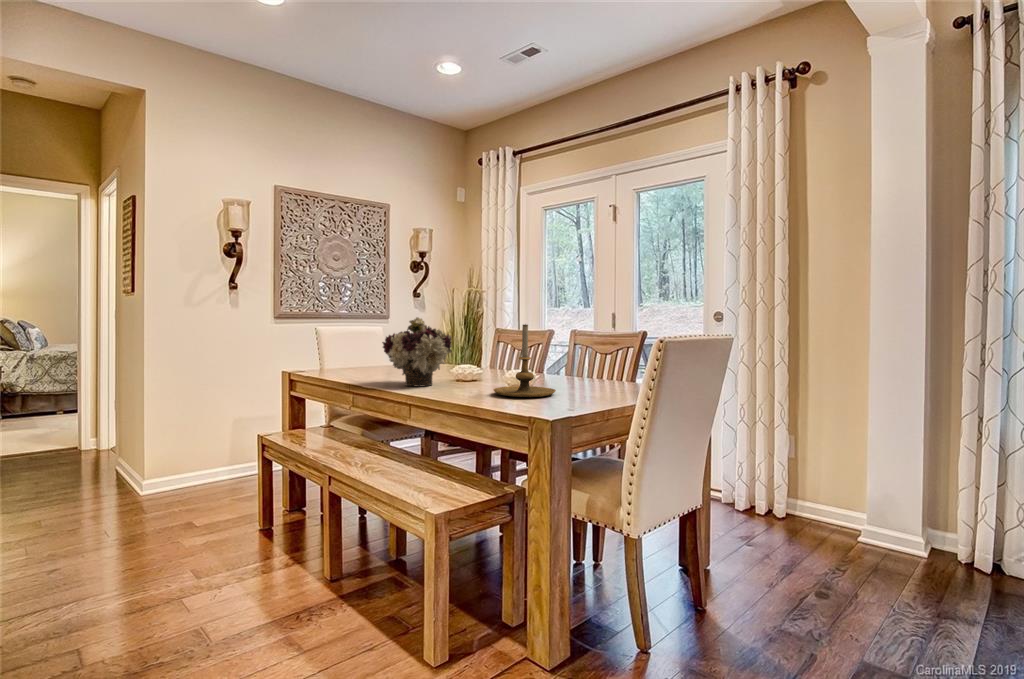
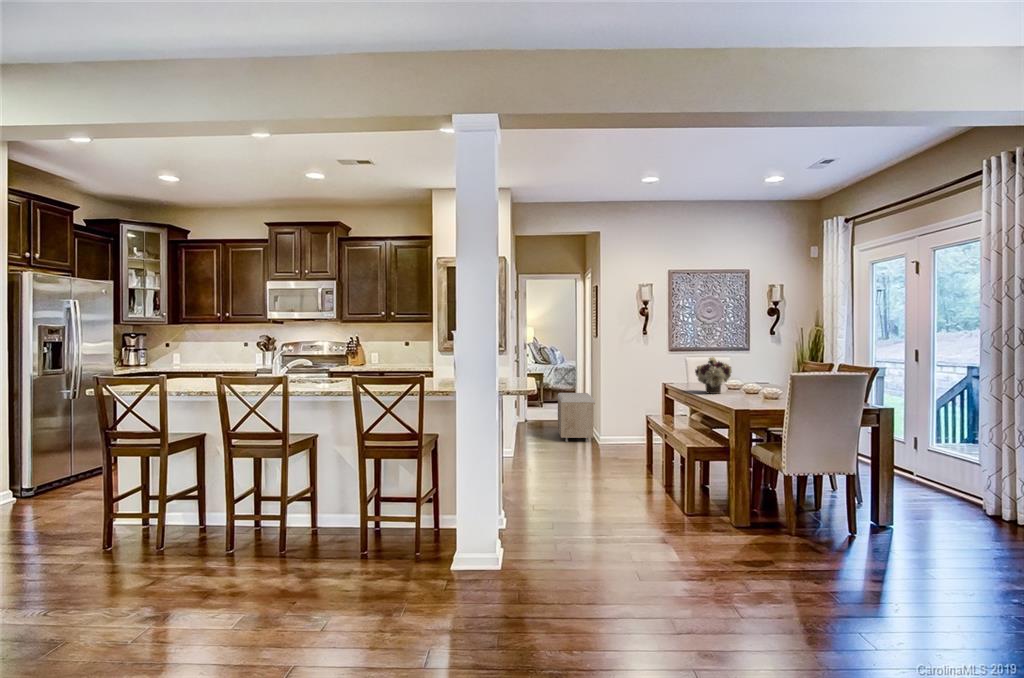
candle holder: present [494,324,556,397] -> none [736,362,771,401]
storage bench: none [38,397,132,502] -> present [558,393,595,442]

